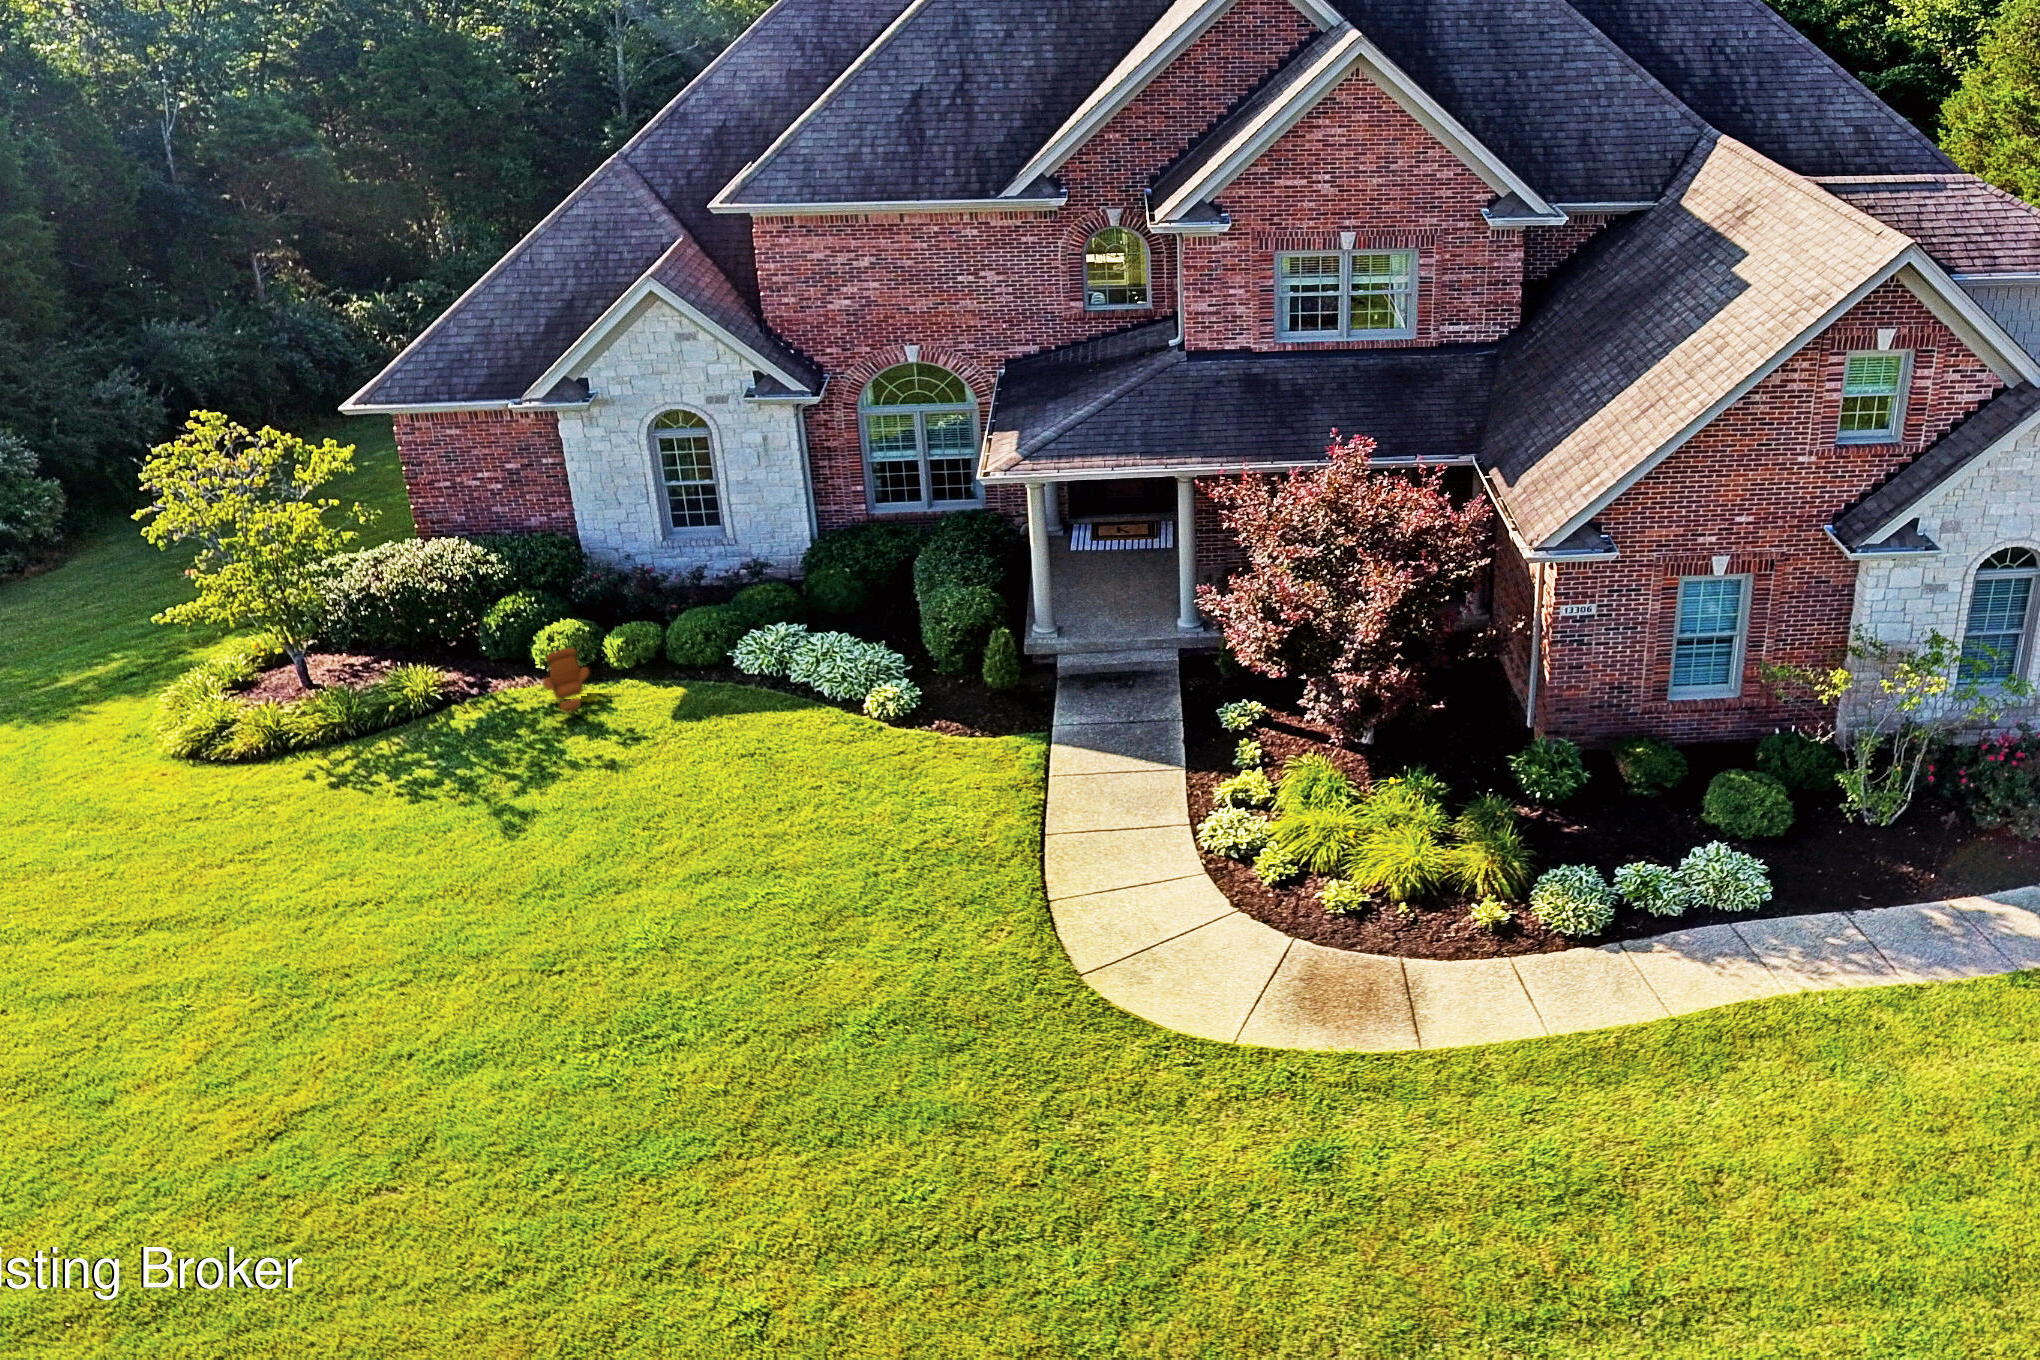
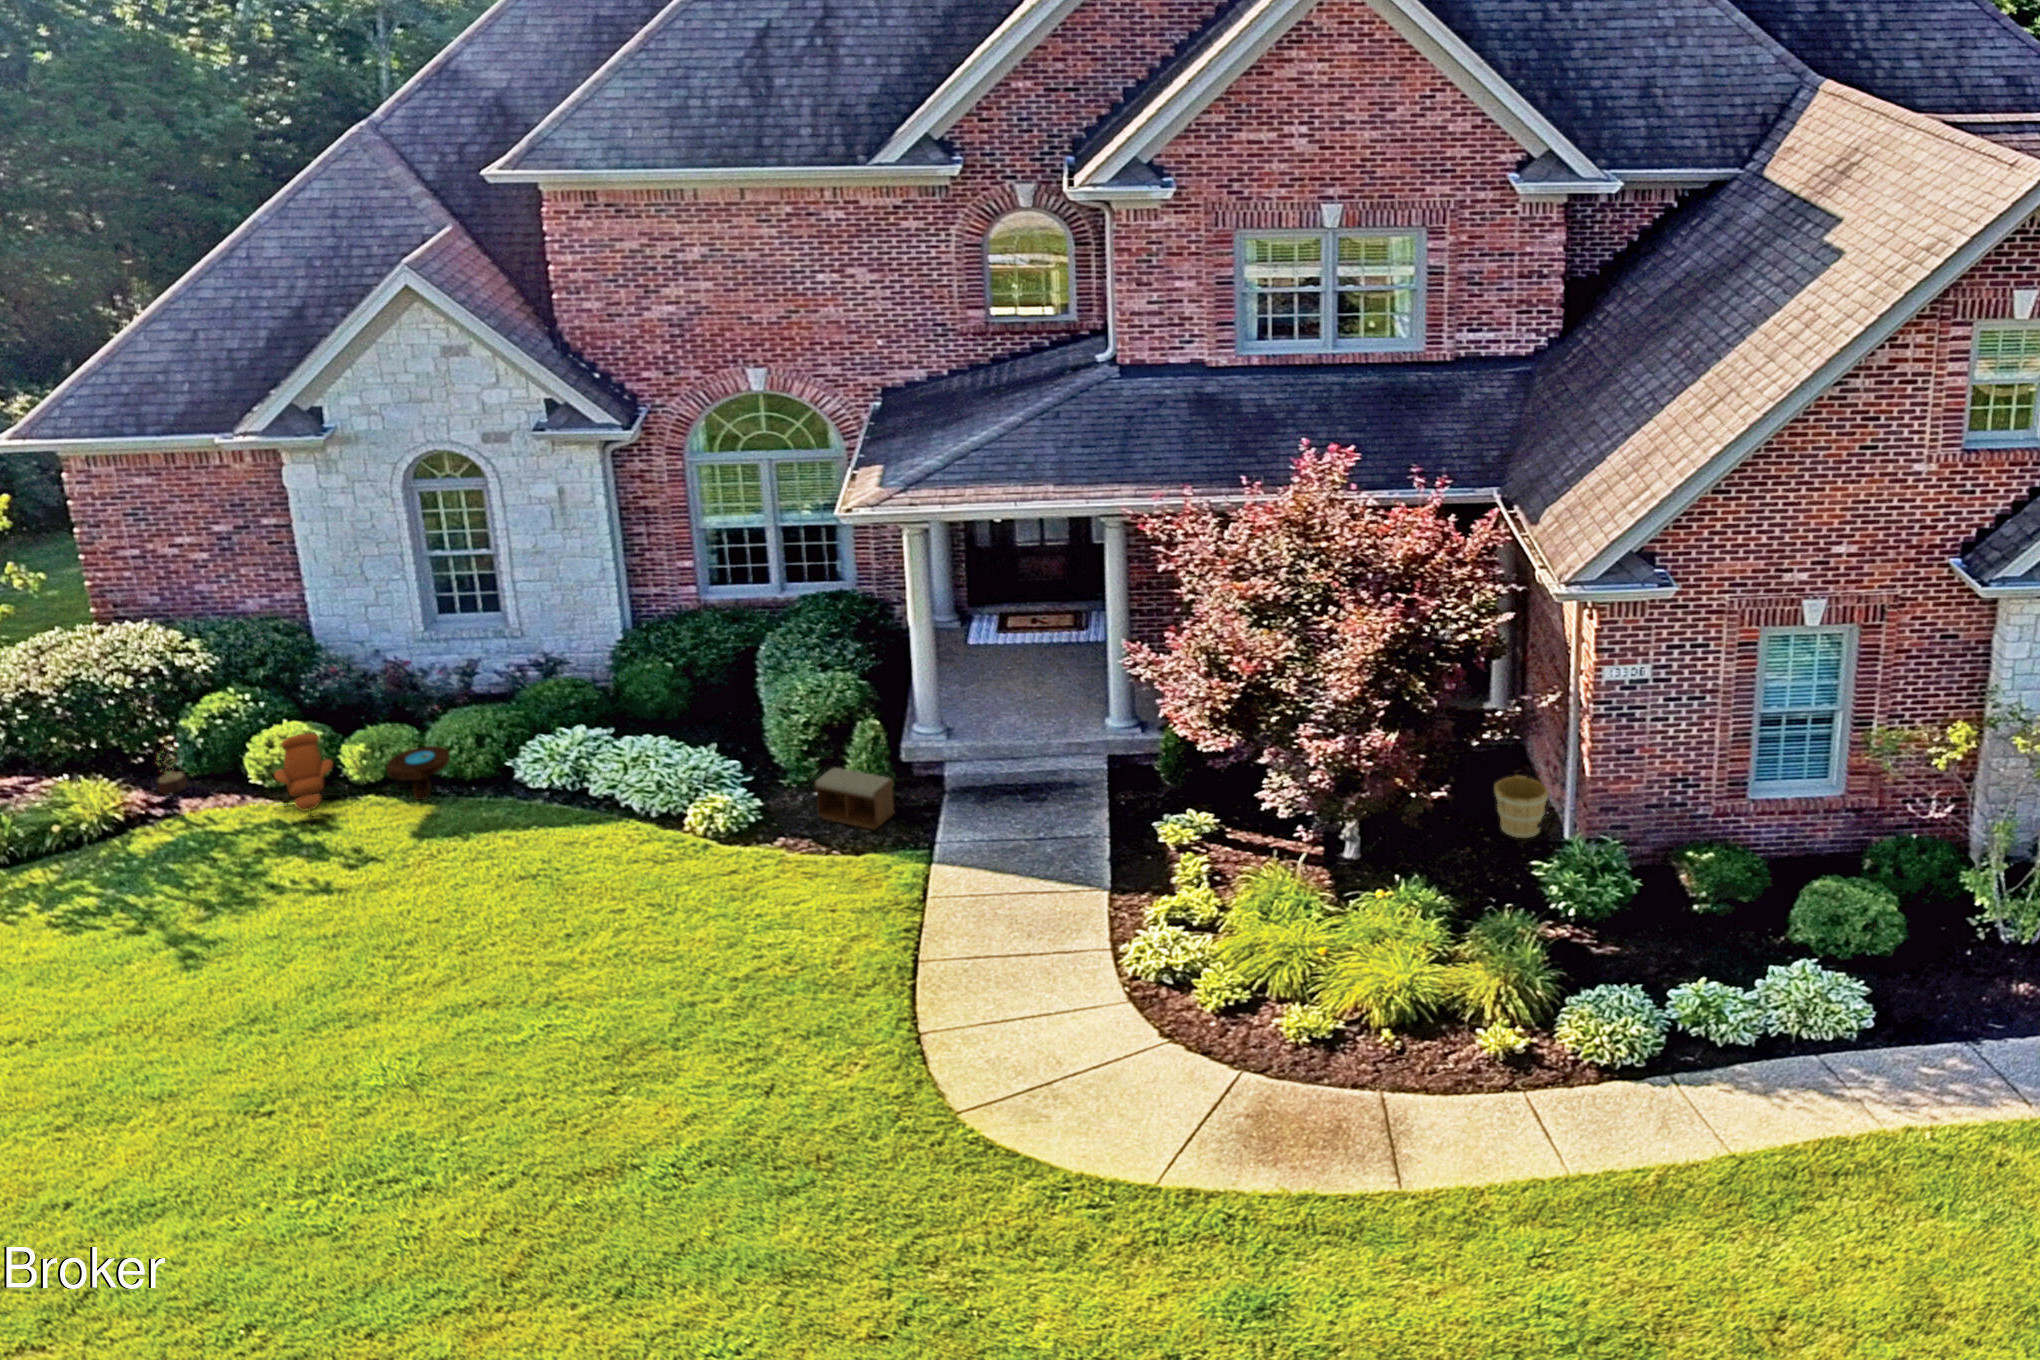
side table: none [632,654,682,697] -> present [387,746,450,800]
decorative plant: none [446,656,474,696] -> present [155,744,187,795]
wooden bucket: none [1477,666,1516,714] -> present [1495,775,1548,838]
bench: none [967,668,1029,718] -> present [815,768,894,830]

